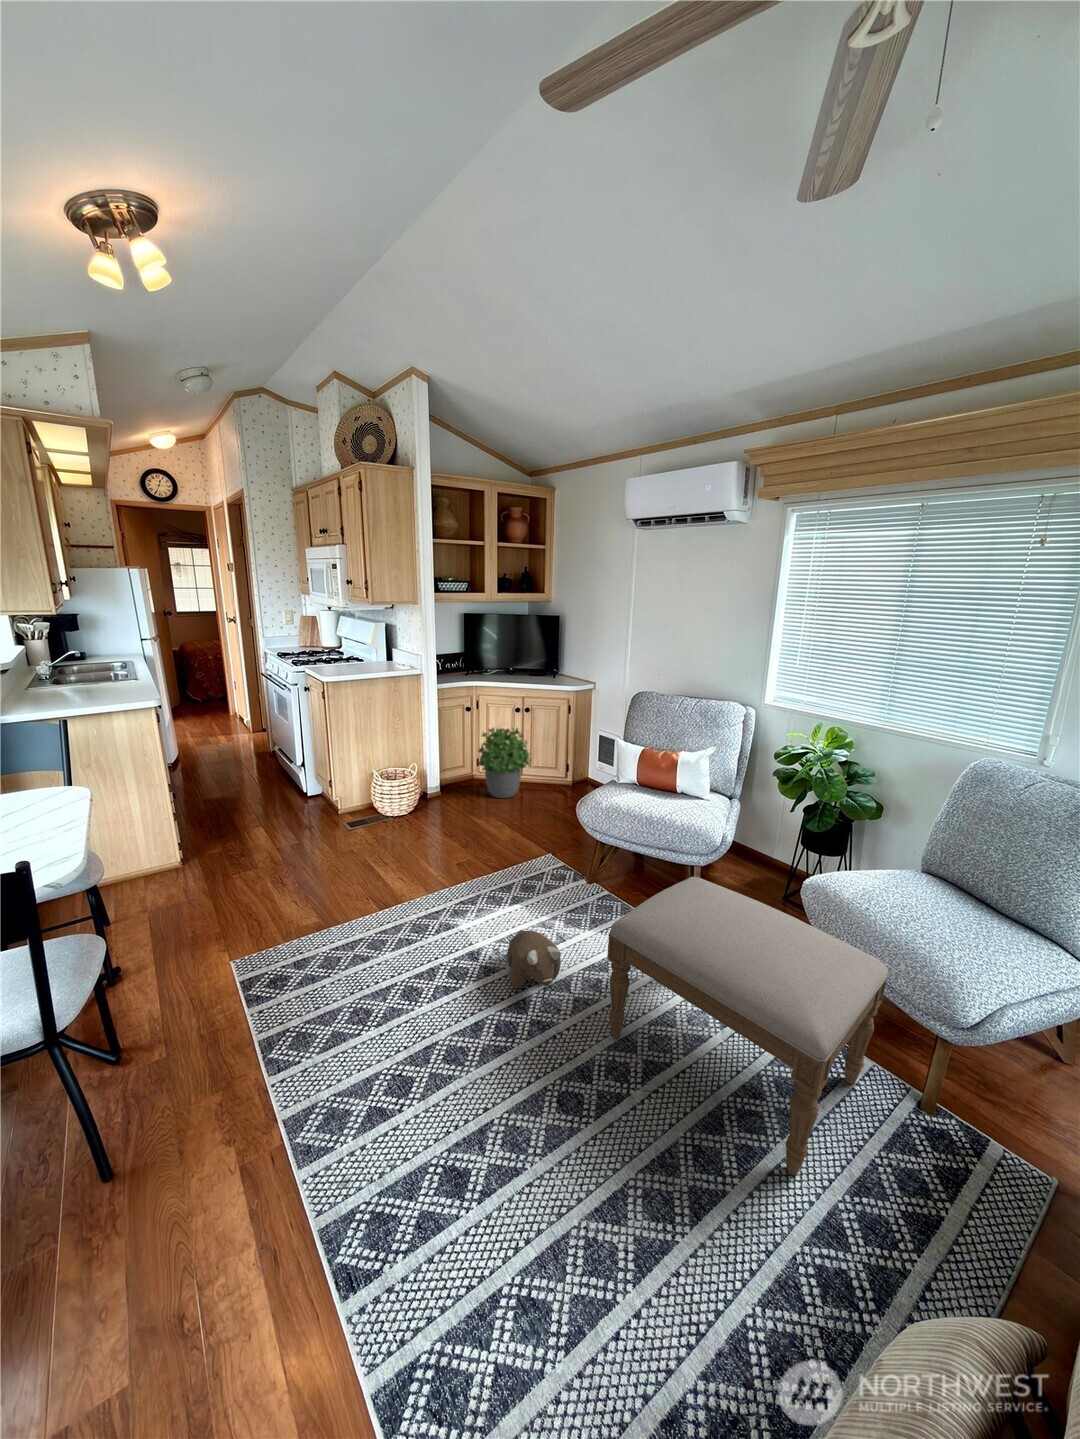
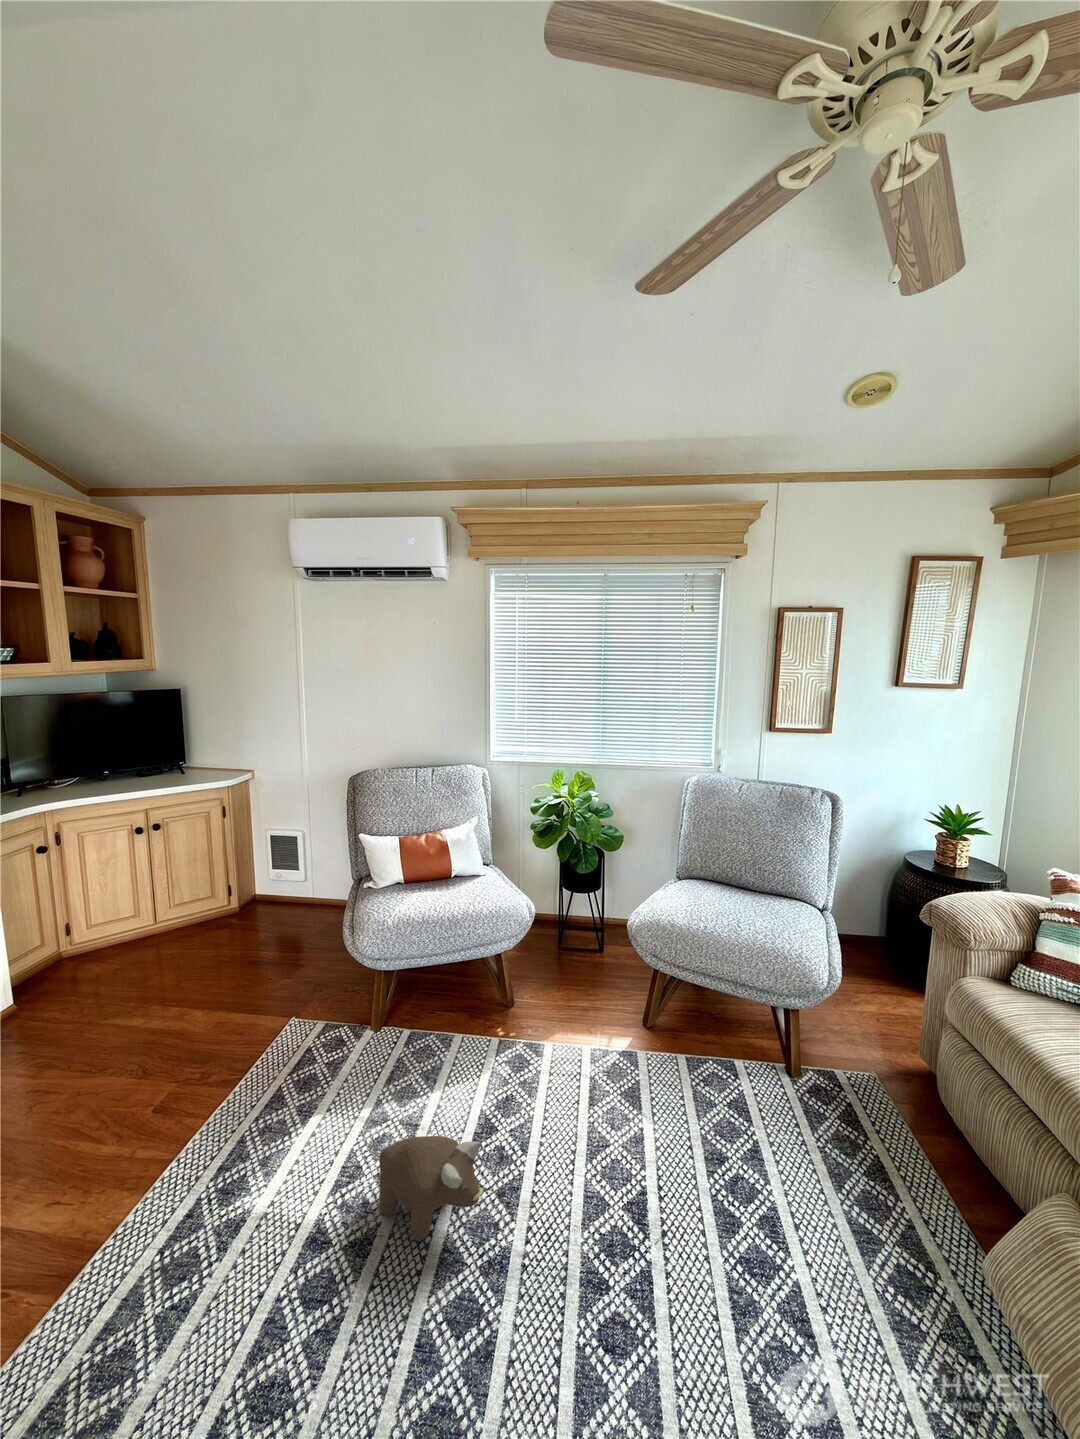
potted plant: present [477,728,532,798] -> none [80,855,191,973]
ottoman: present [607,877,888,1175] -> none [560,961,831,1213]

